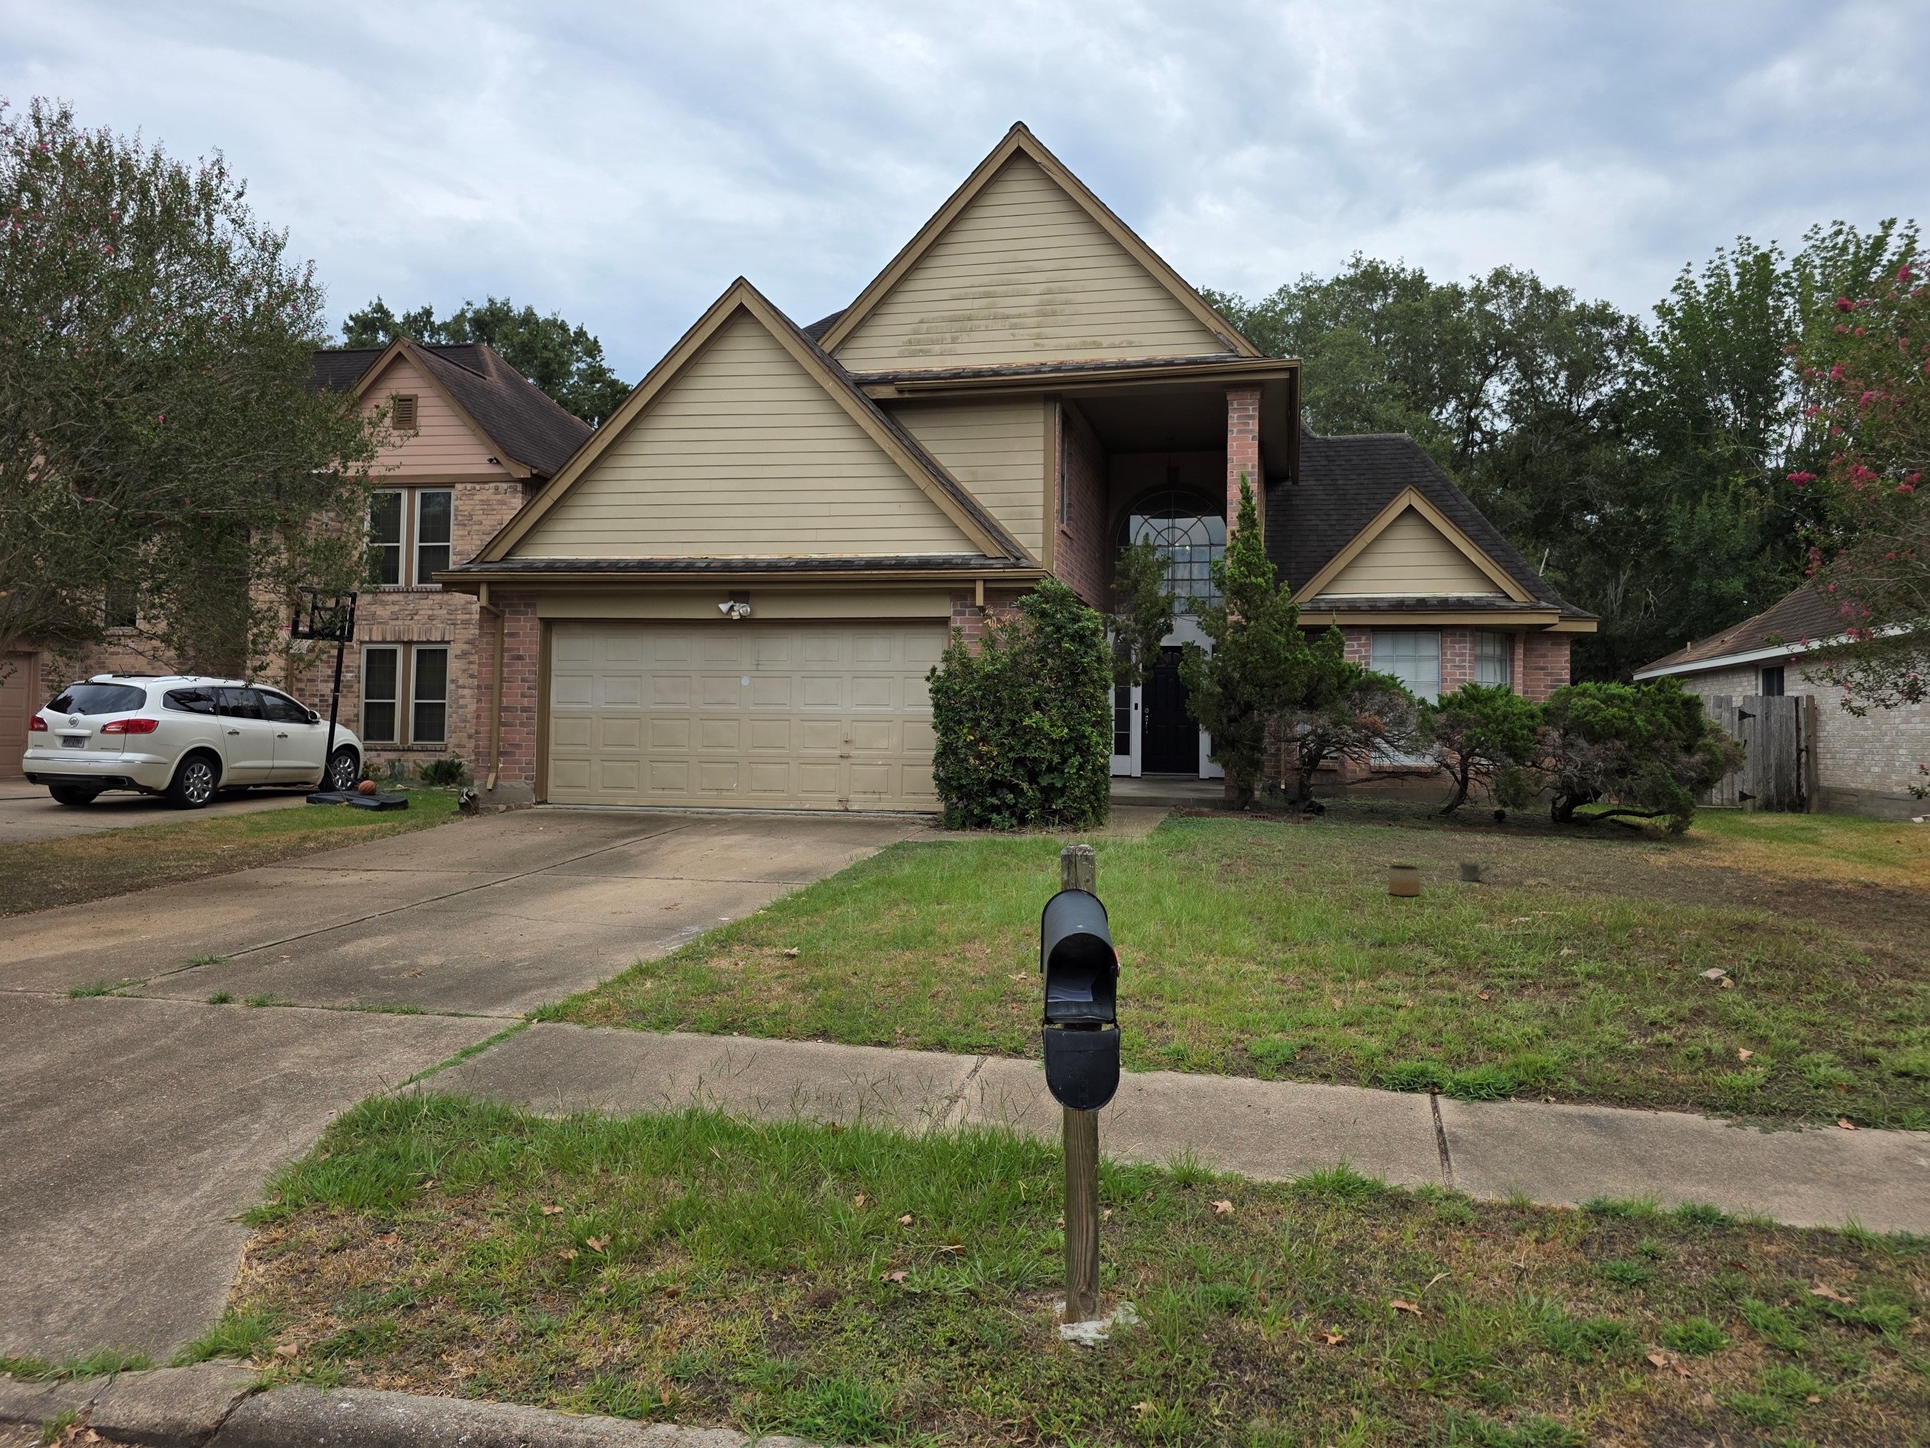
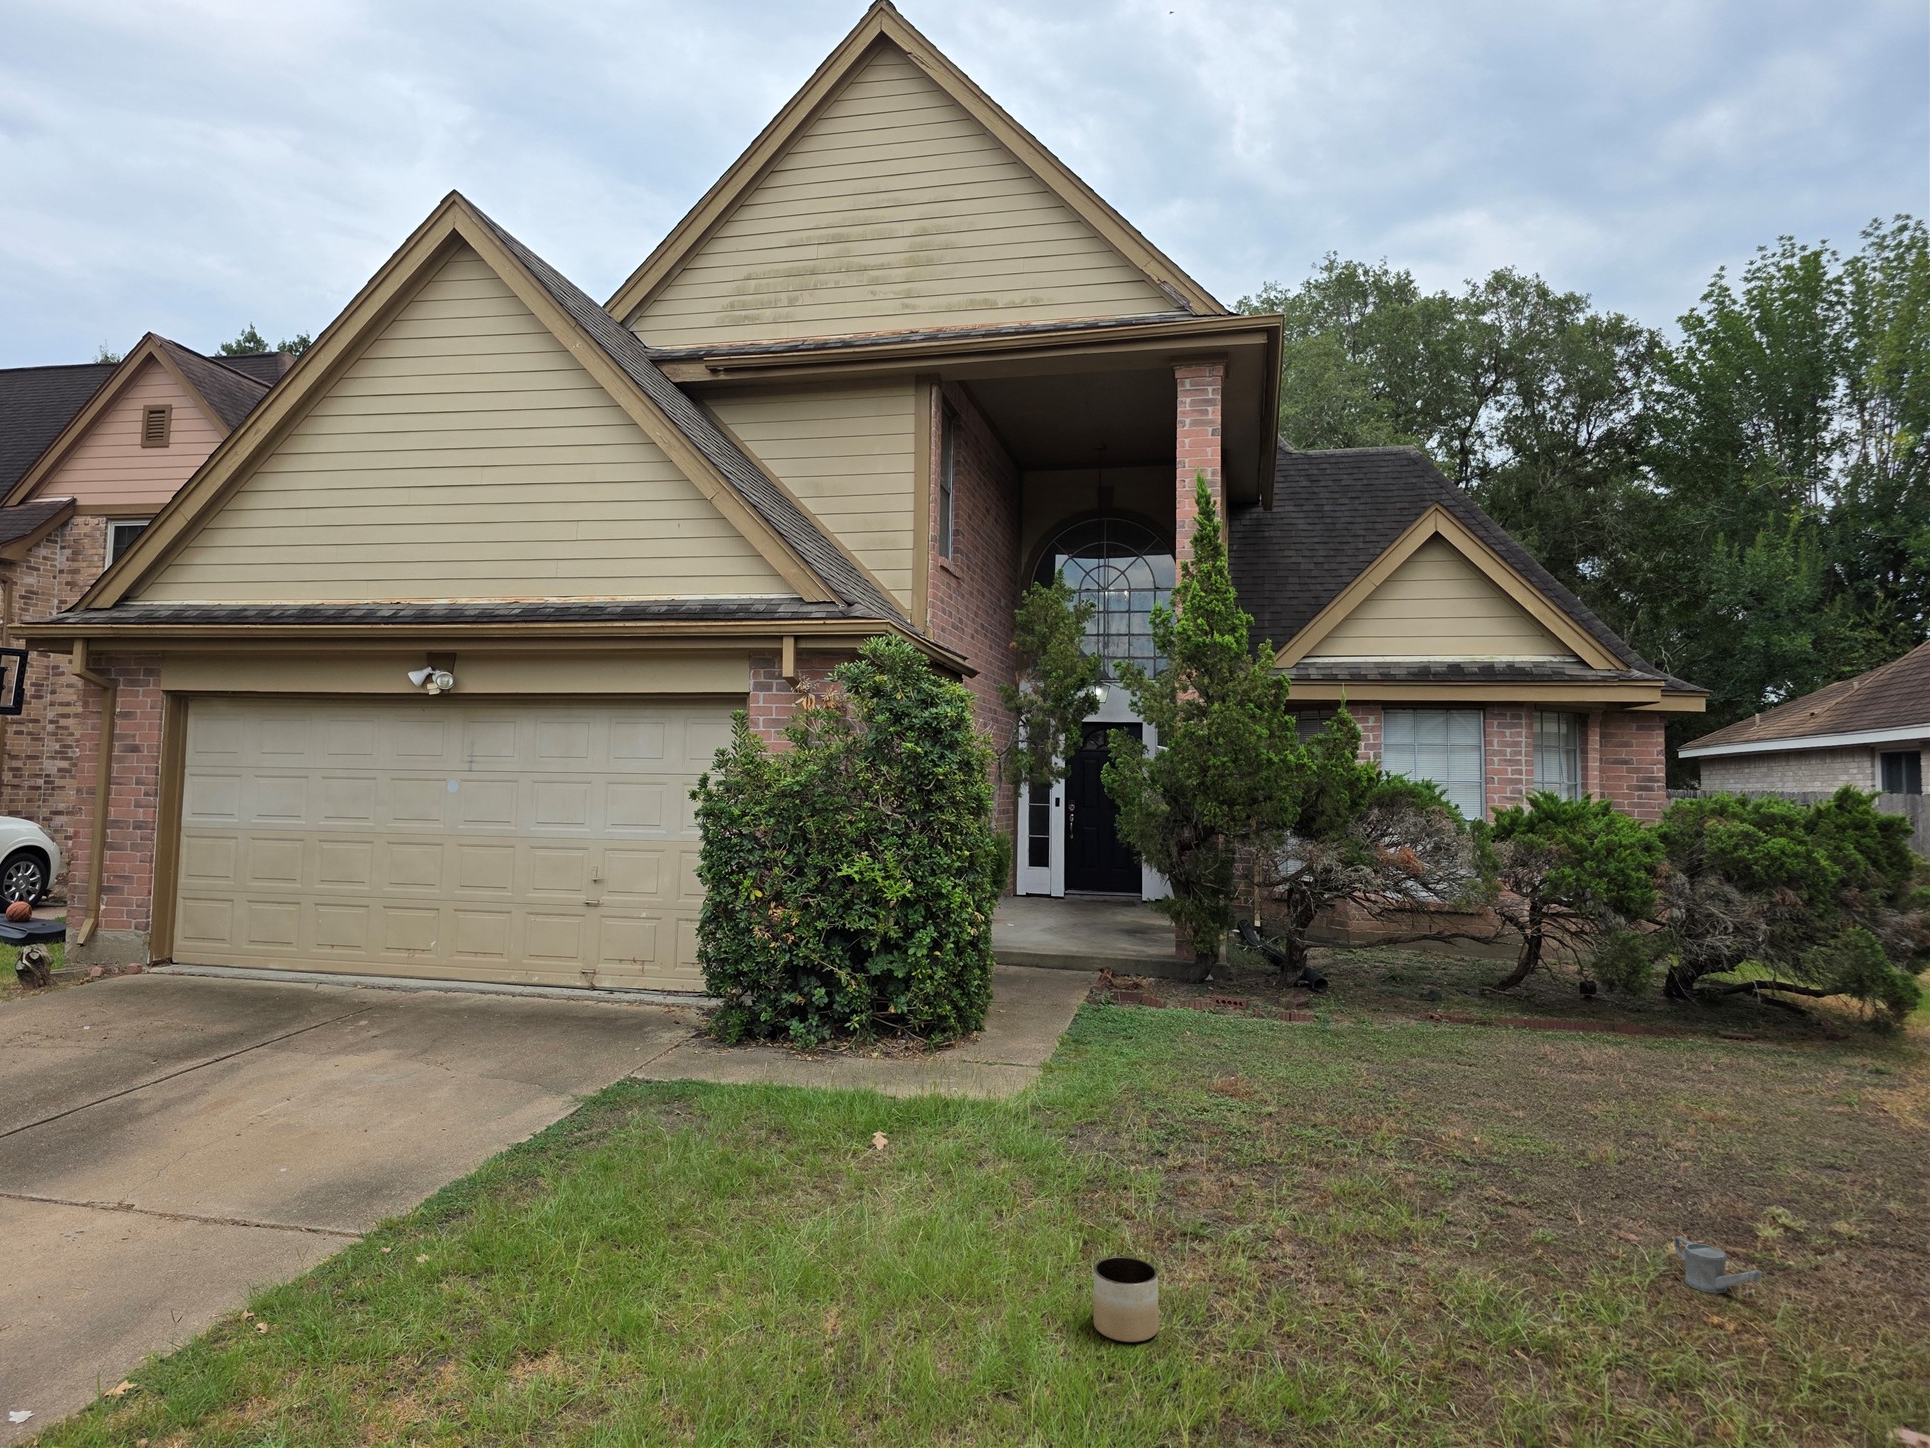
planter: present [1389,865,1420,896] -> present [1093,1257,1159,1343]

